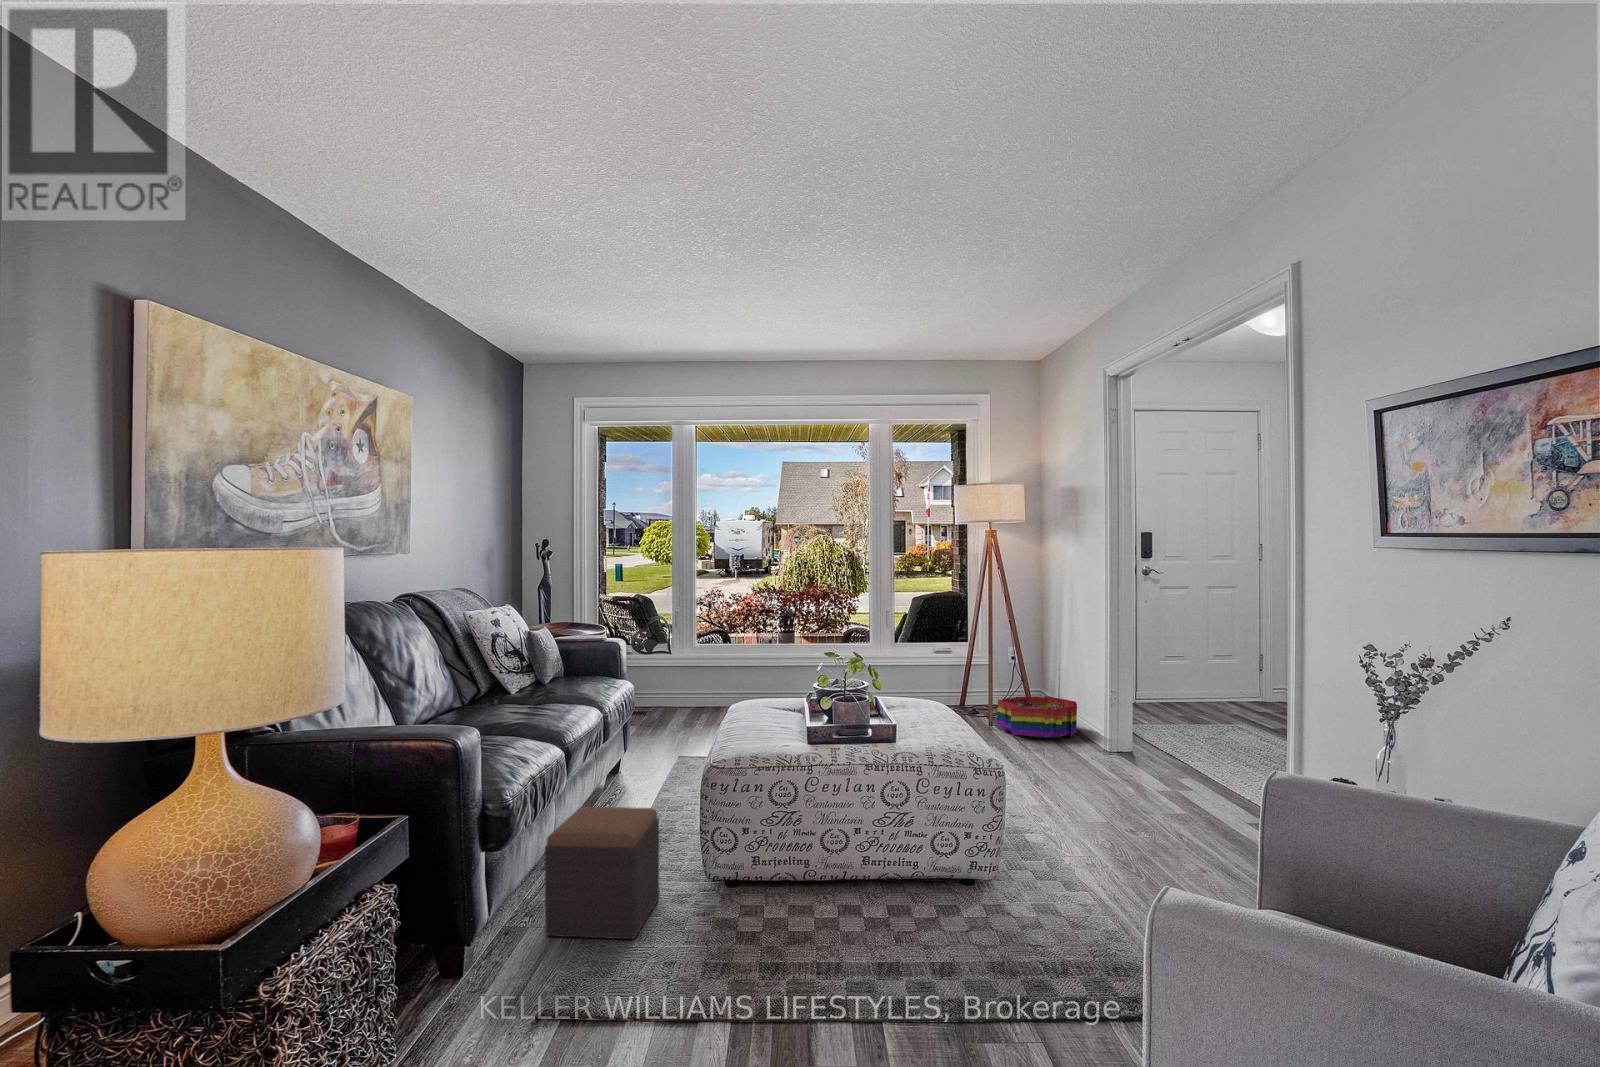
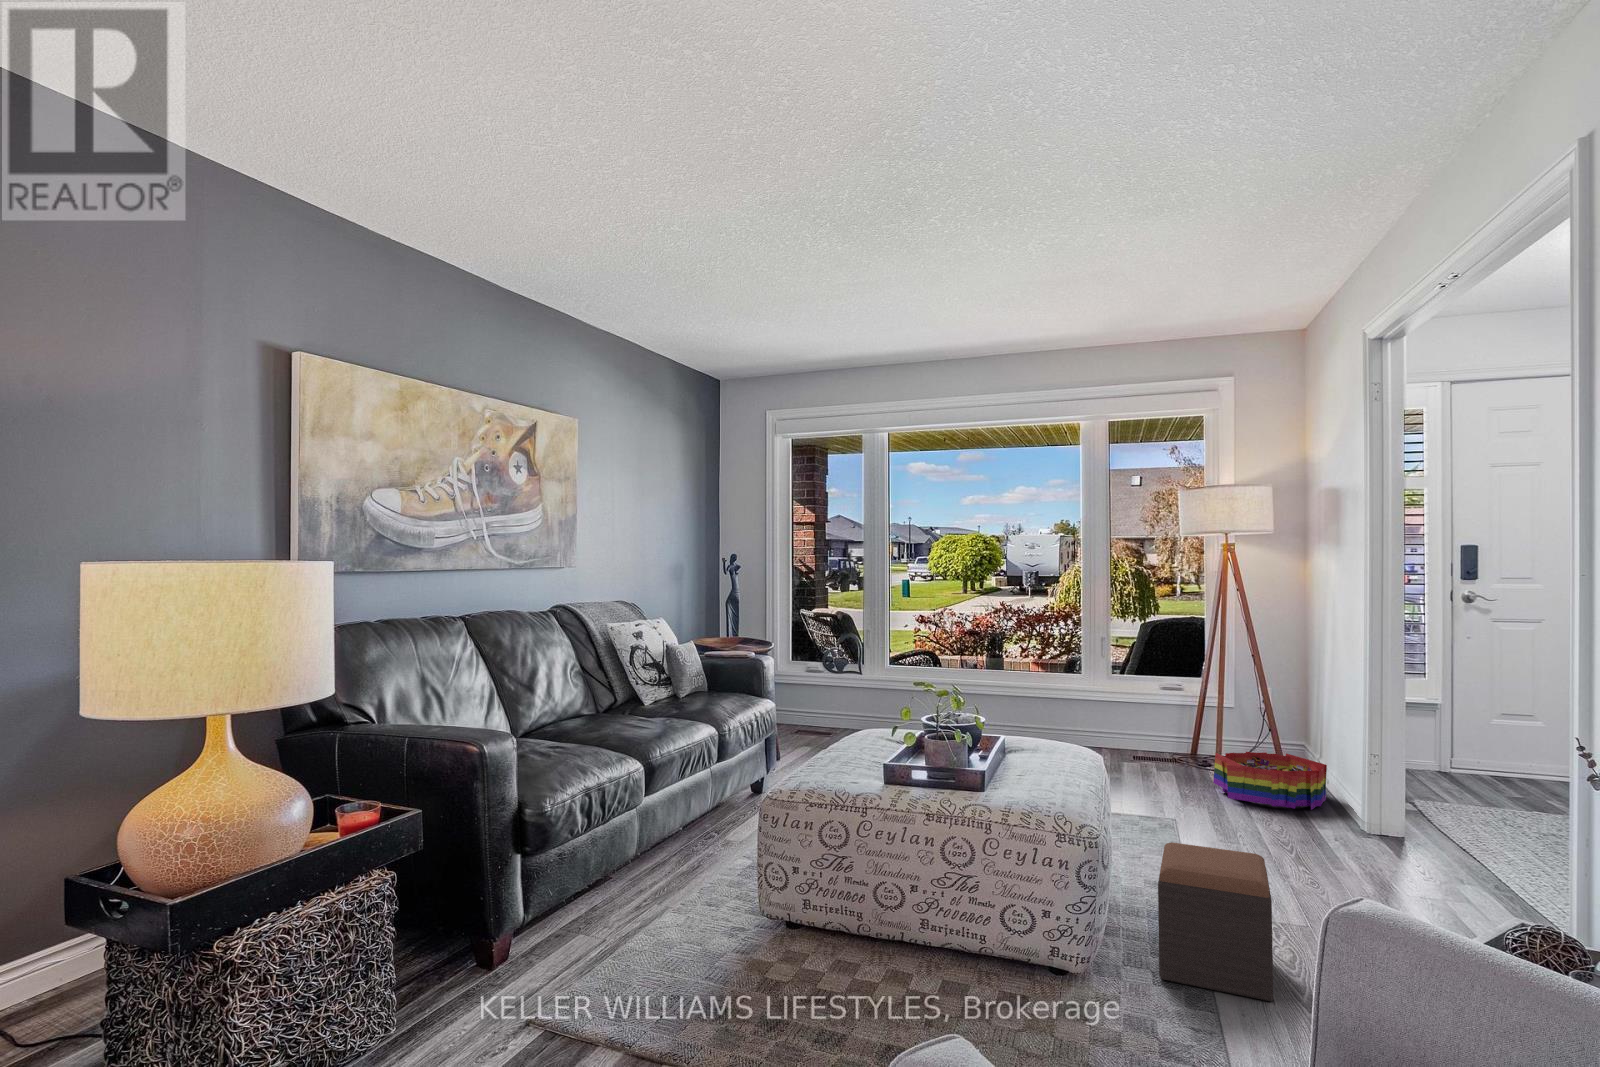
footstool: present [545,806,660,939] -> present [1158,842,1273,1001]

